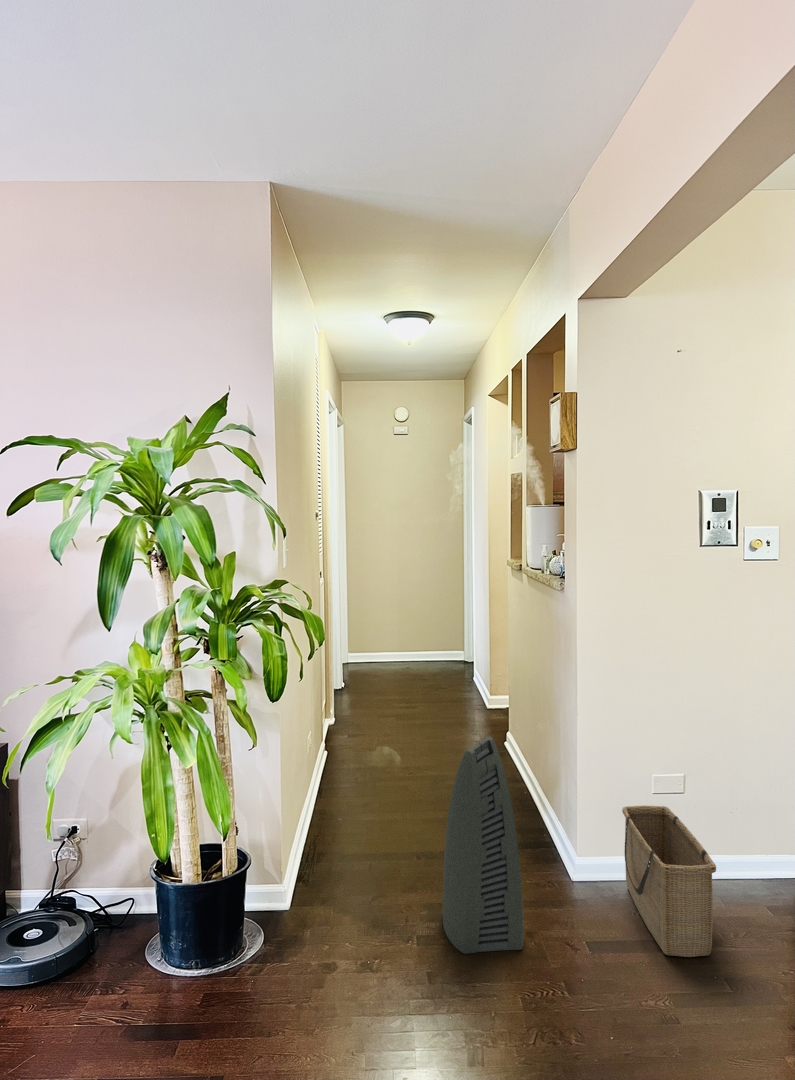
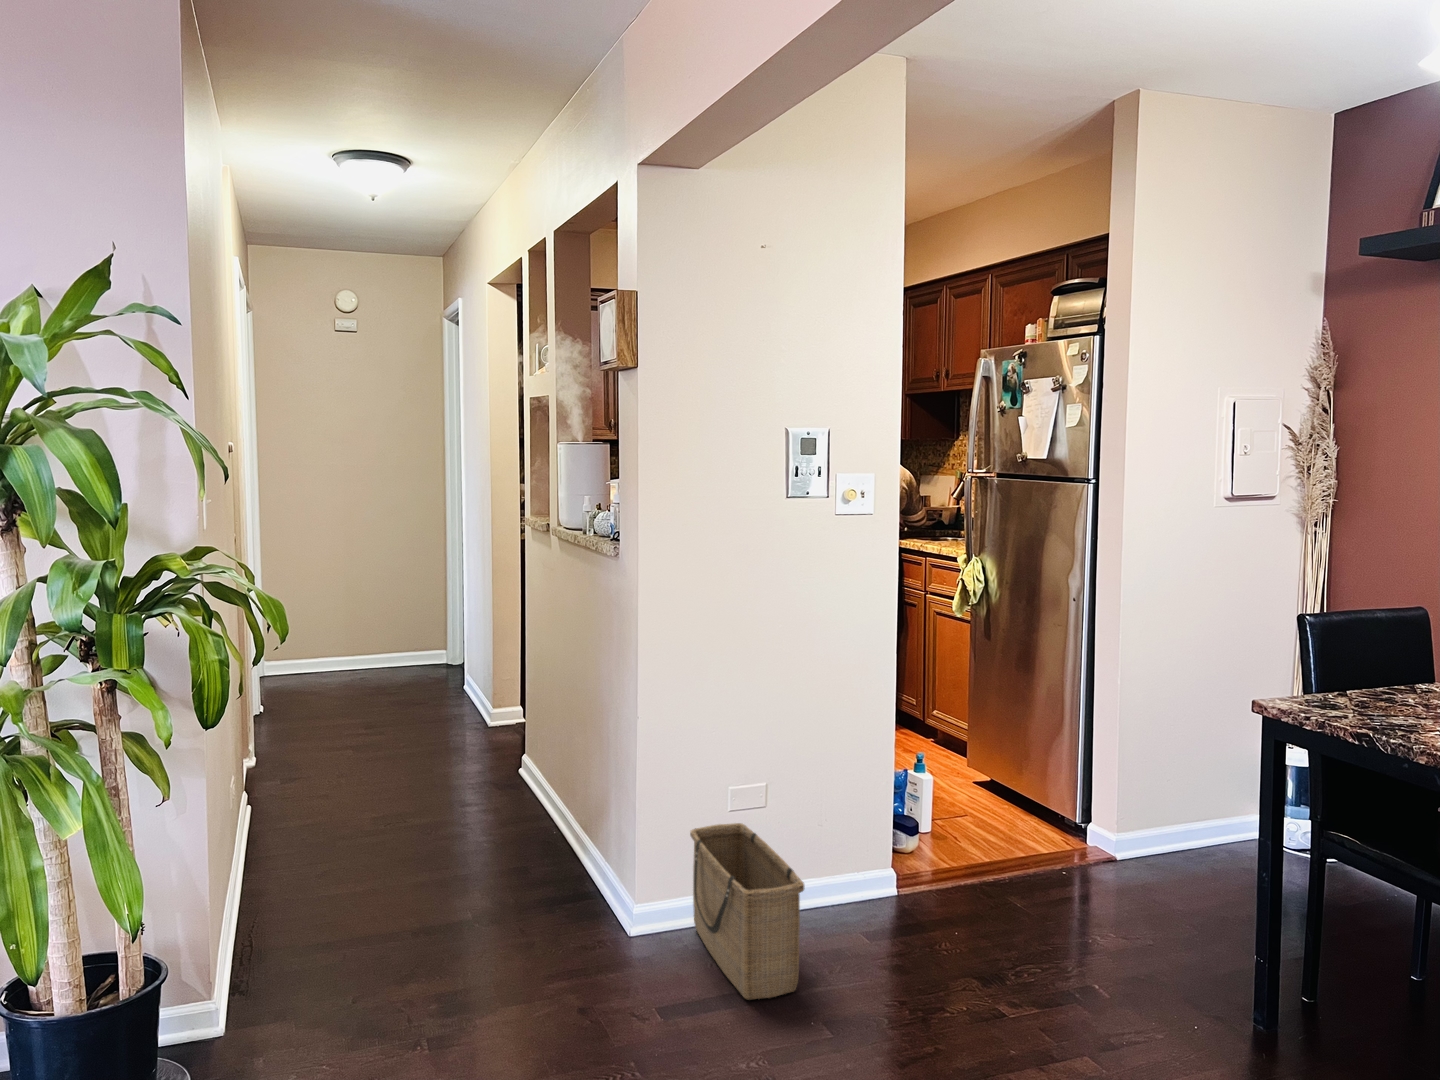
air purifier: present [443,736,524,954] -> none [461,754,573,1046]

